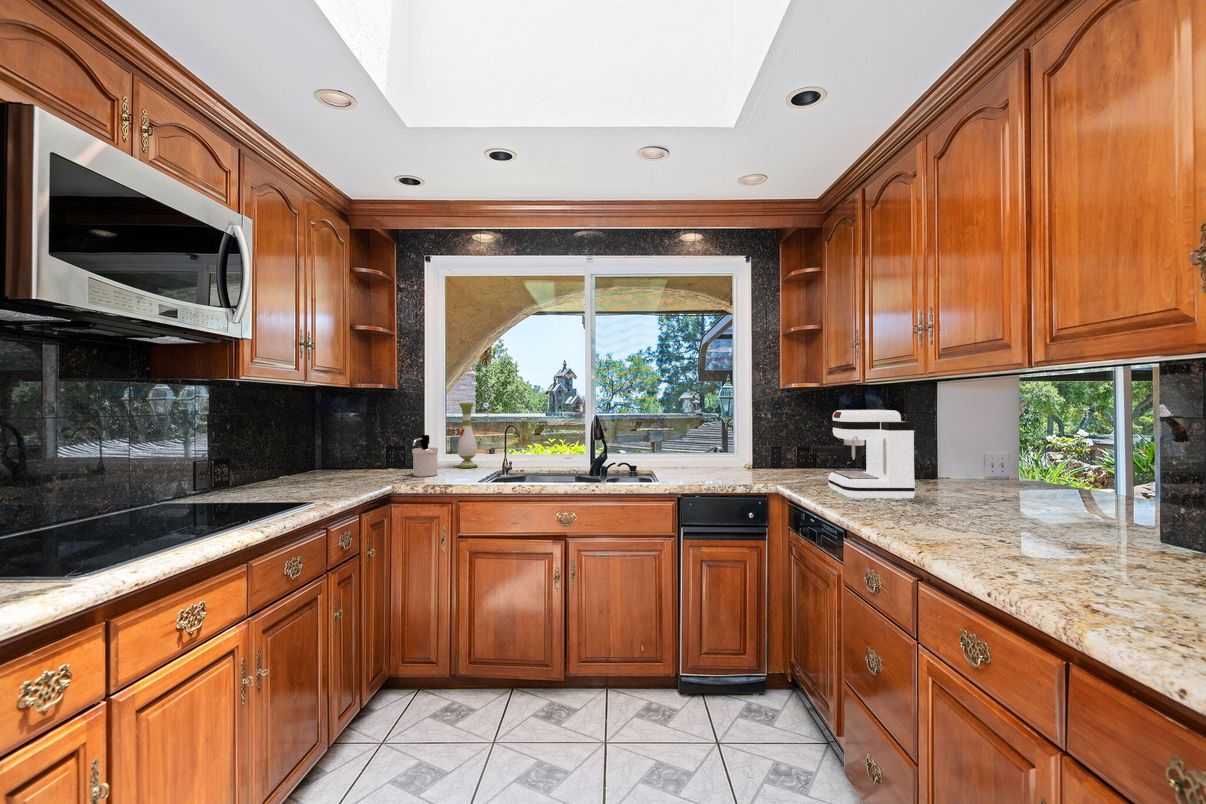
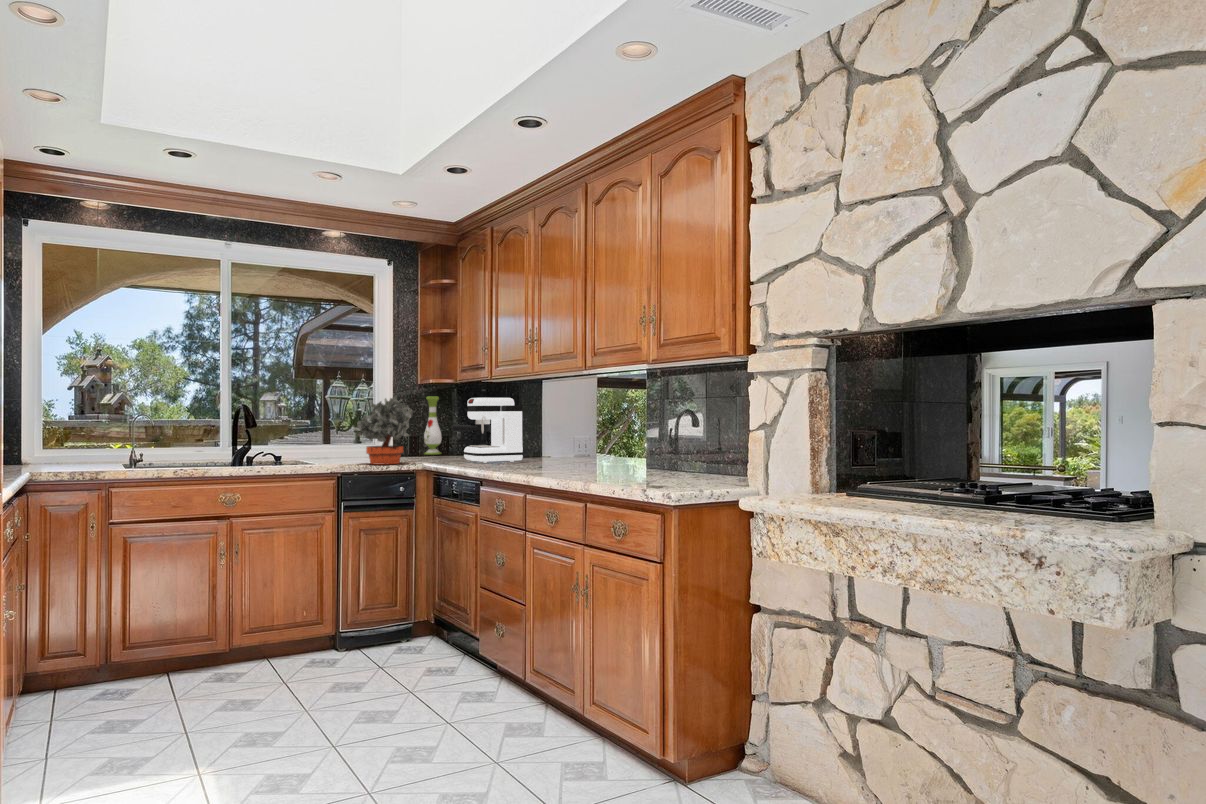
vase: present [457,403,478,468] -> present [424,397,441,455]
potted plant: none [695,406,761,490] -> present [355,396,412,464]
soap dispenser: present [412,435,438,477] -> none [29,424,62,469]

